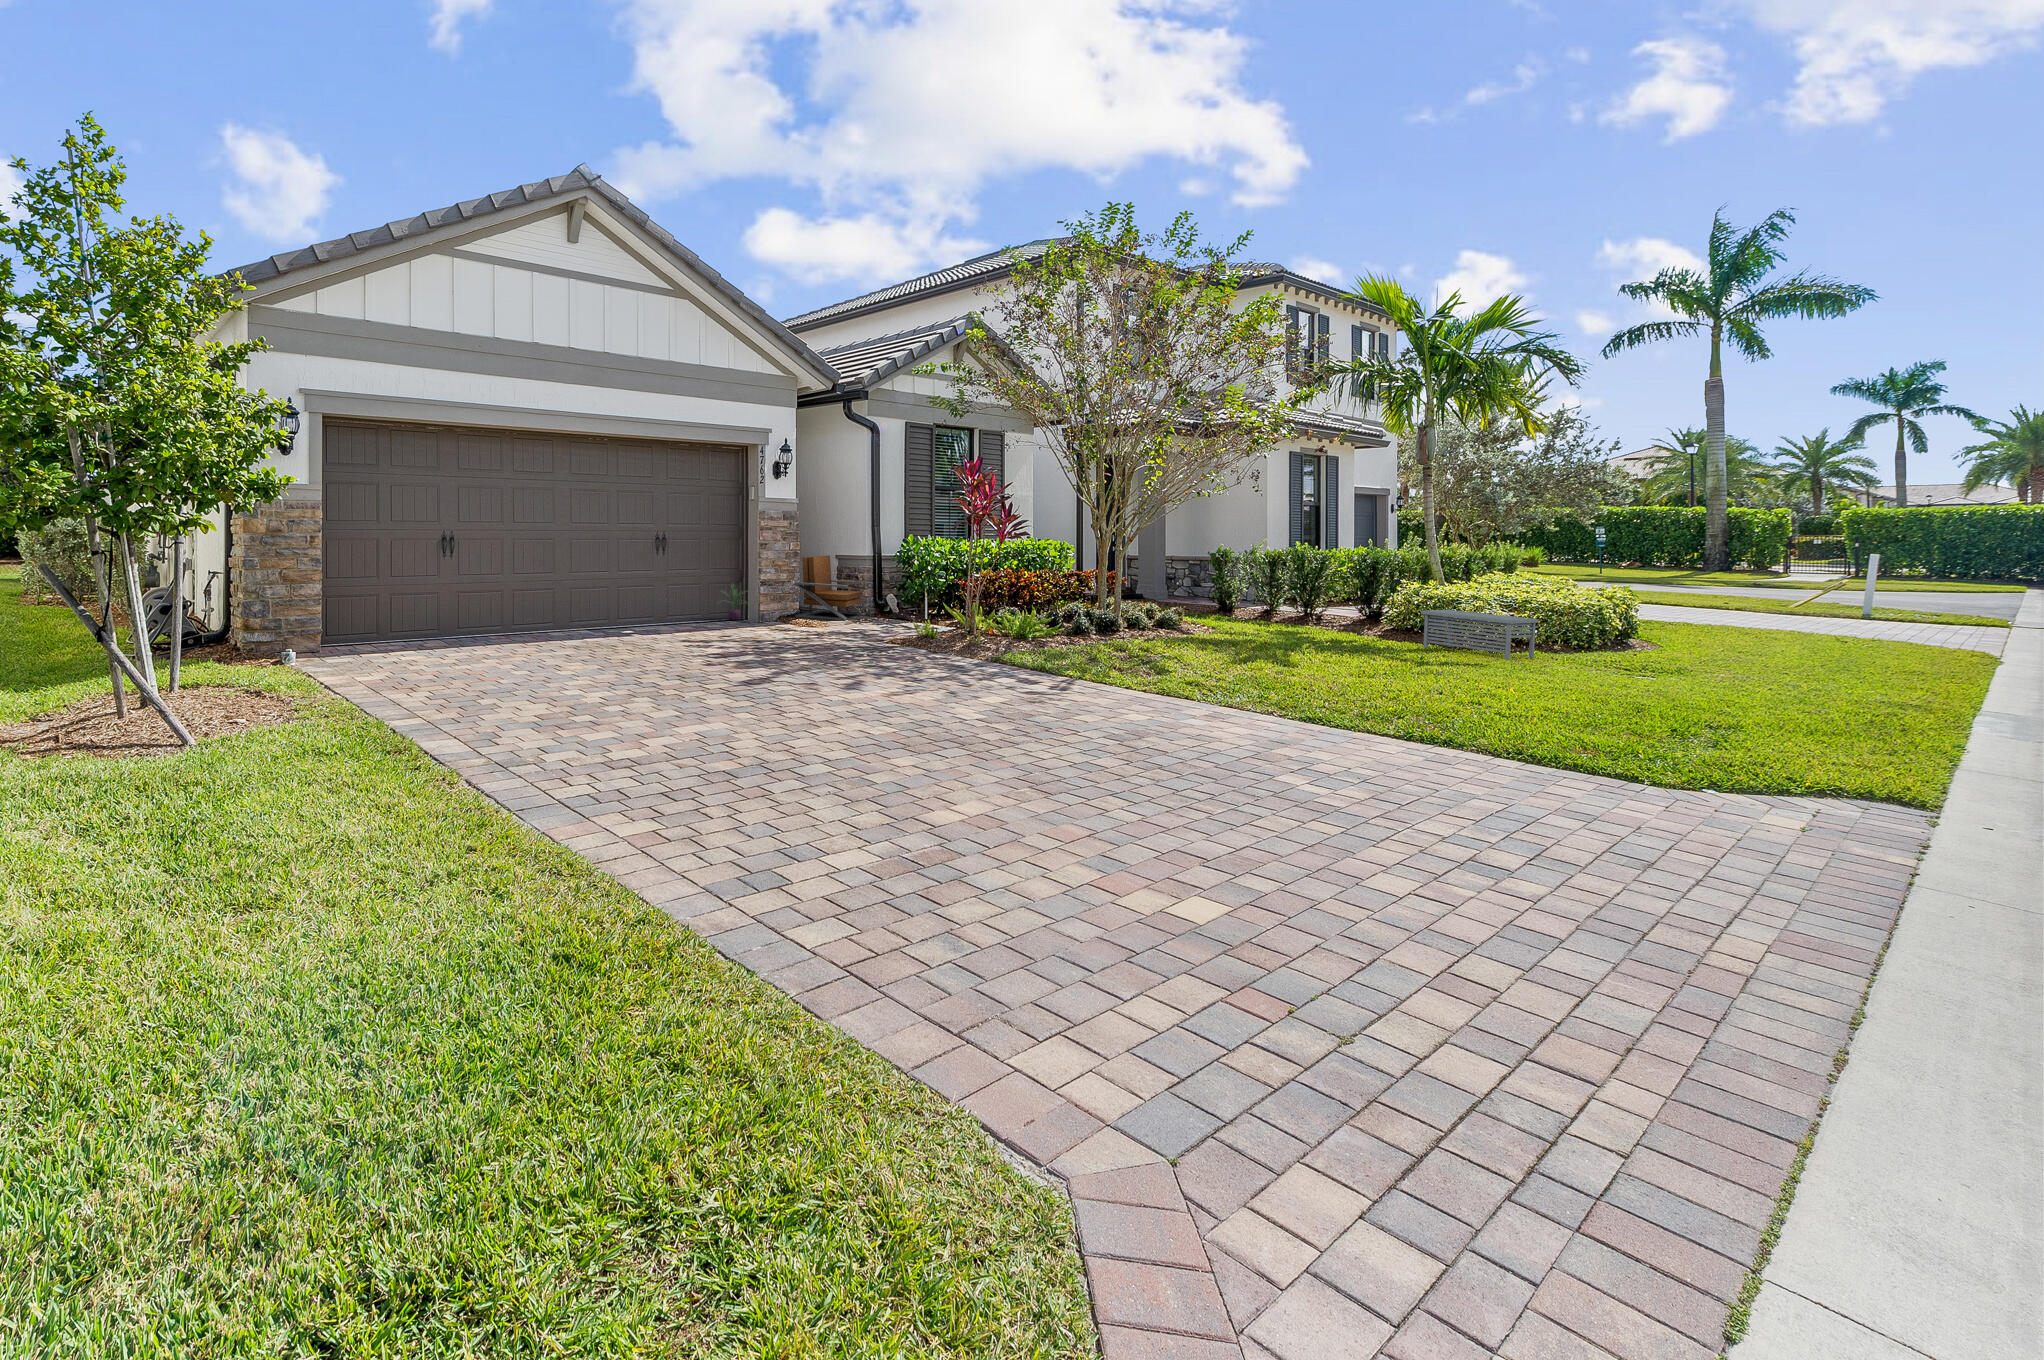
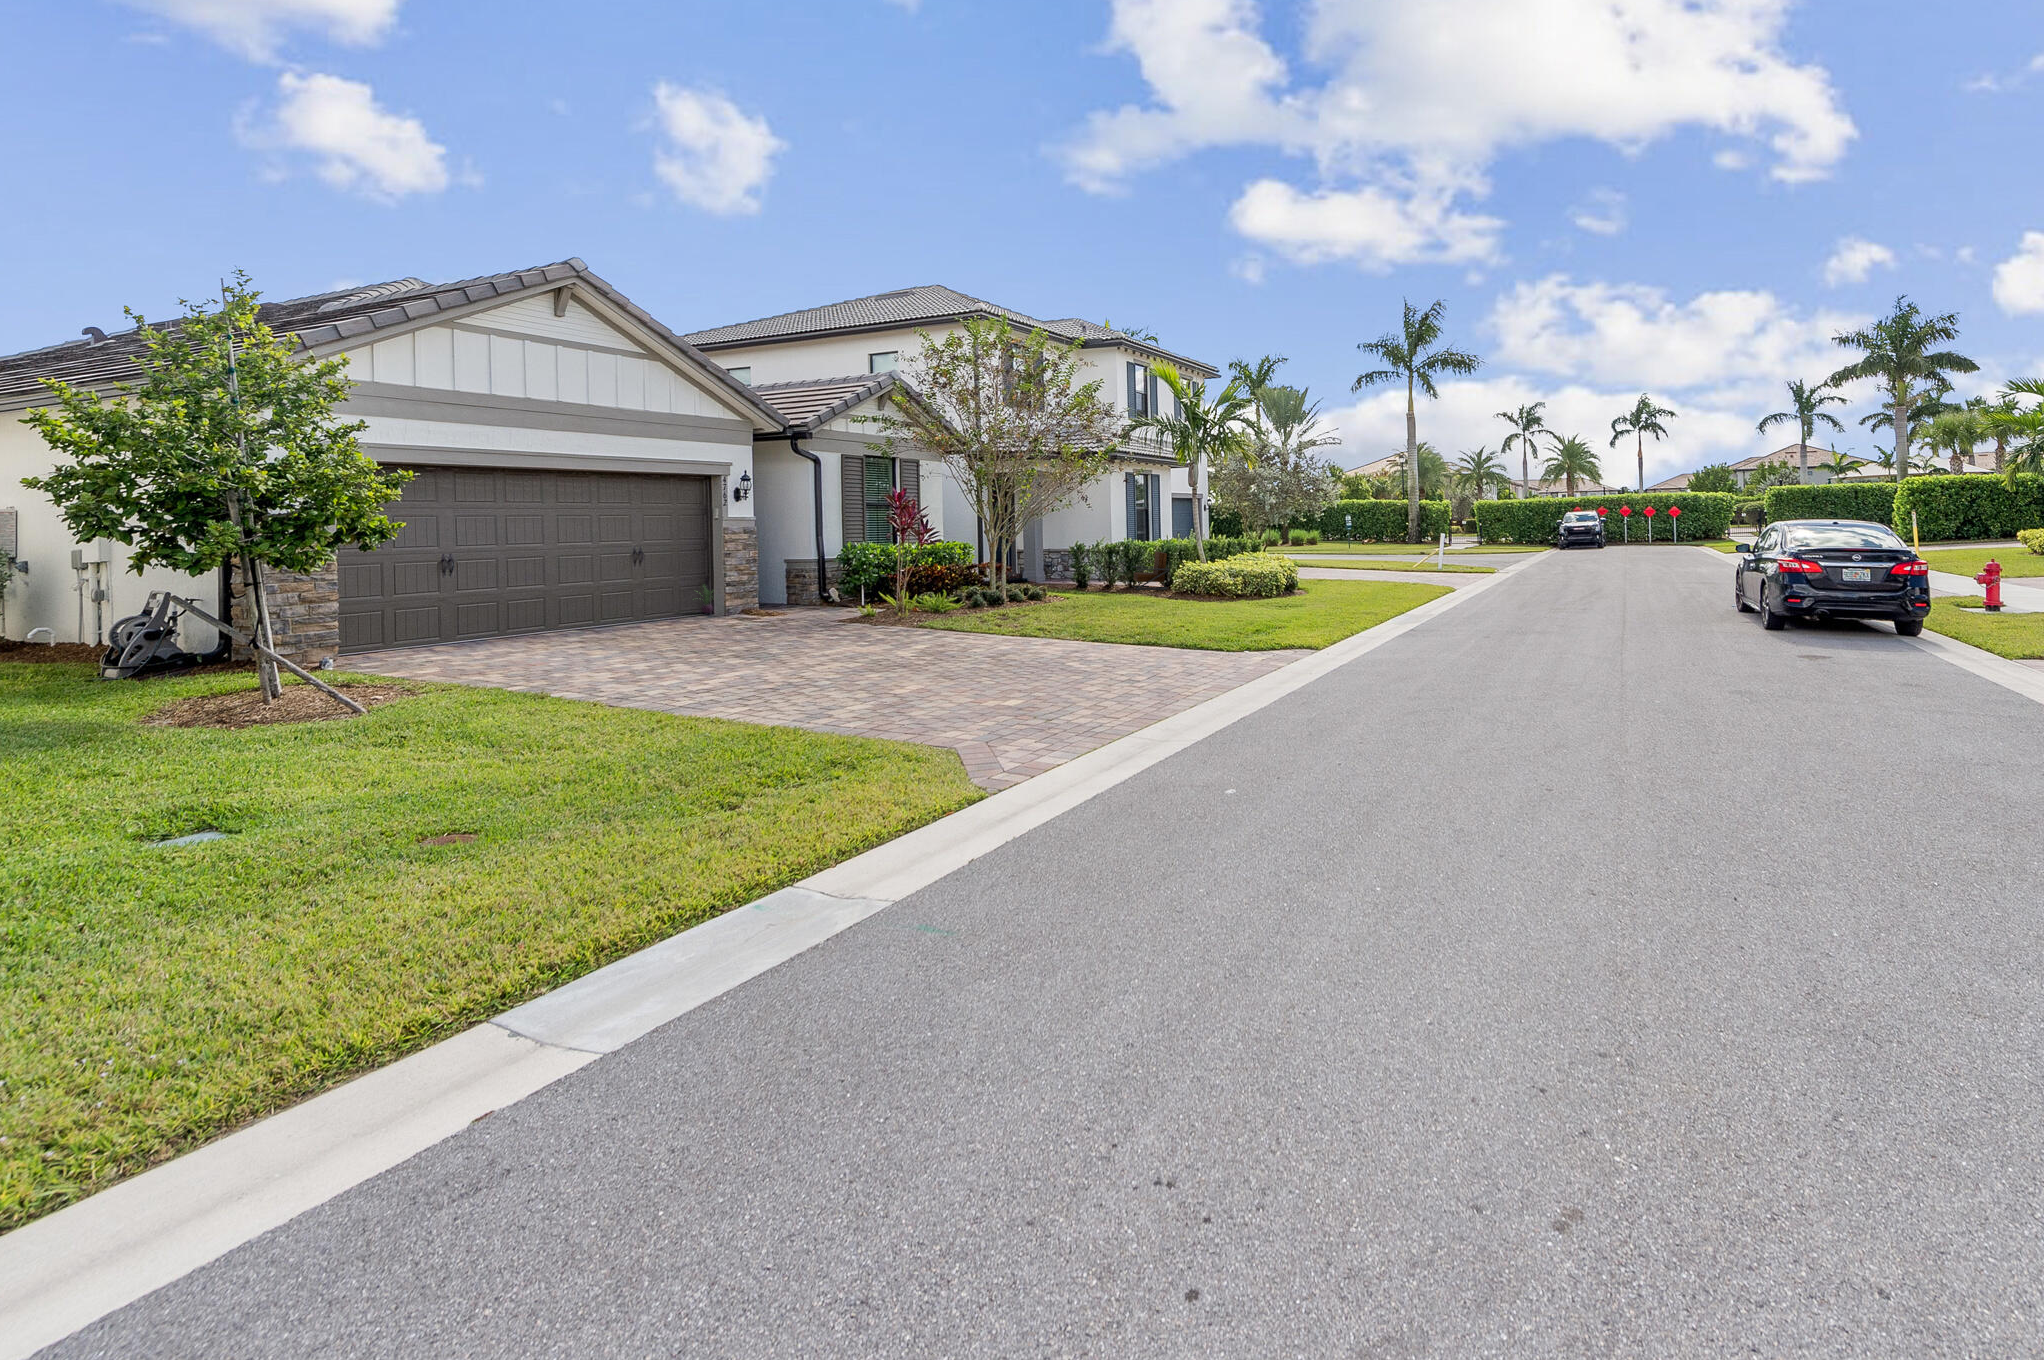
lounge chair: present [795,555,865,620] -> present [1132,552,1170,590]
storage bench: present [1421,610,1538,659] -> none [1186,578,1244,606]

